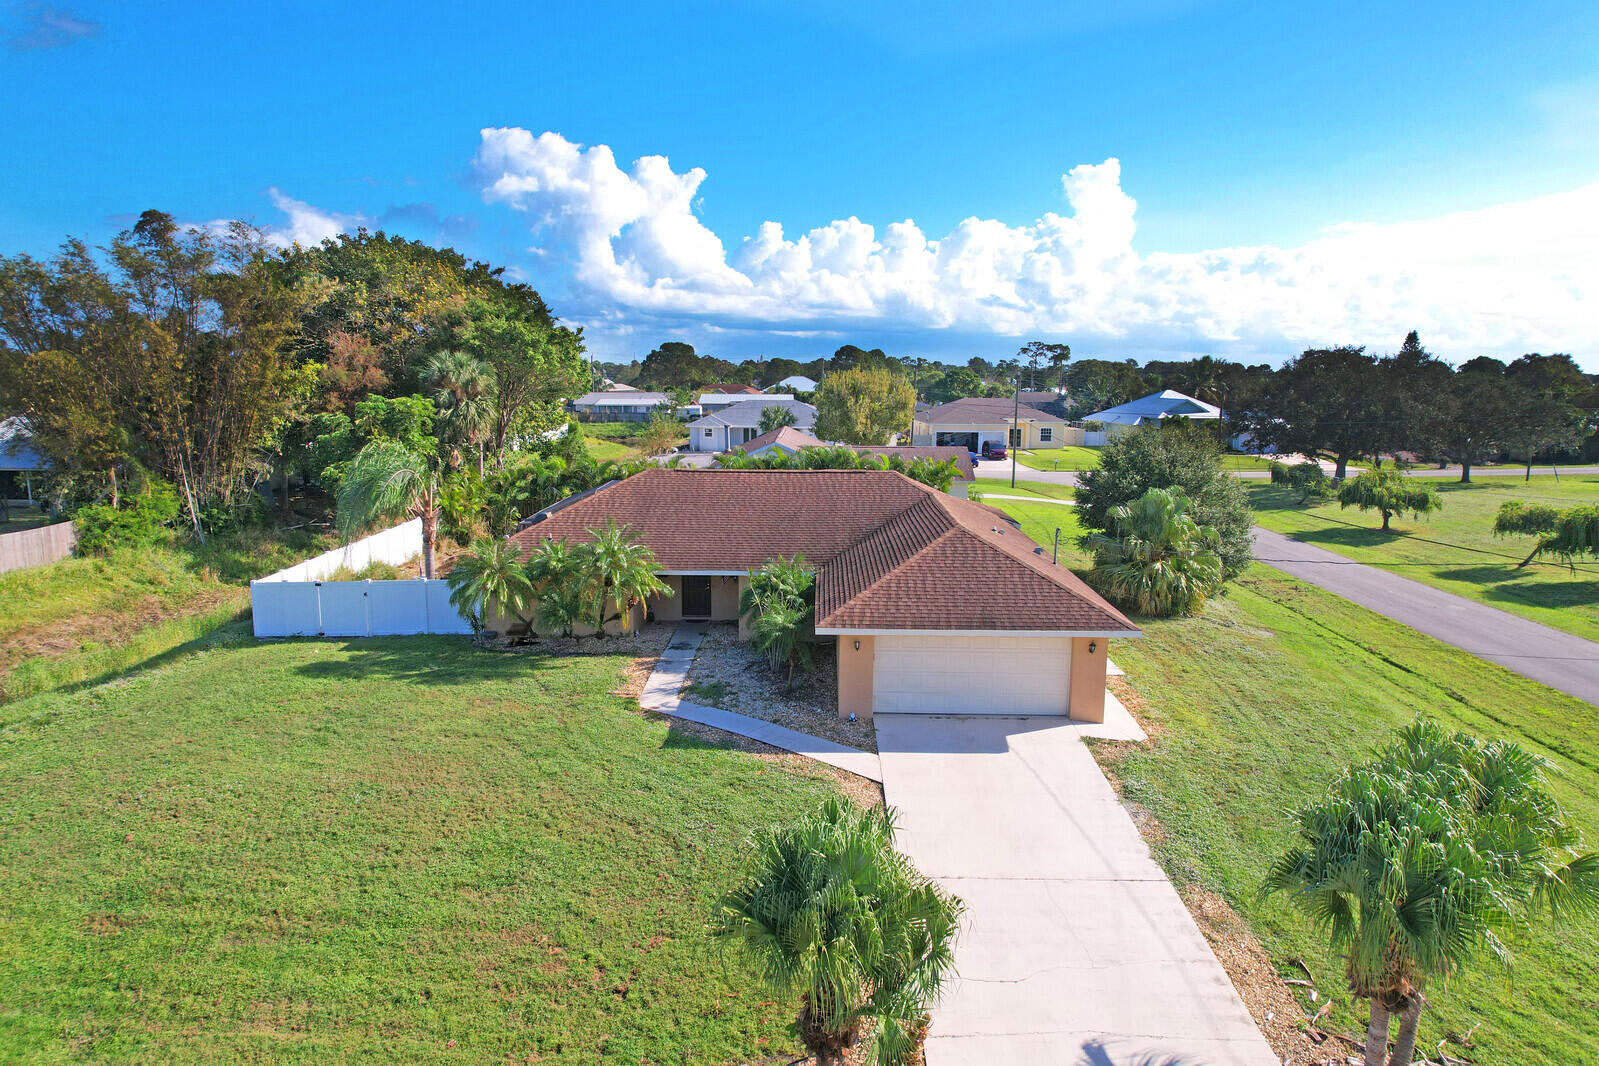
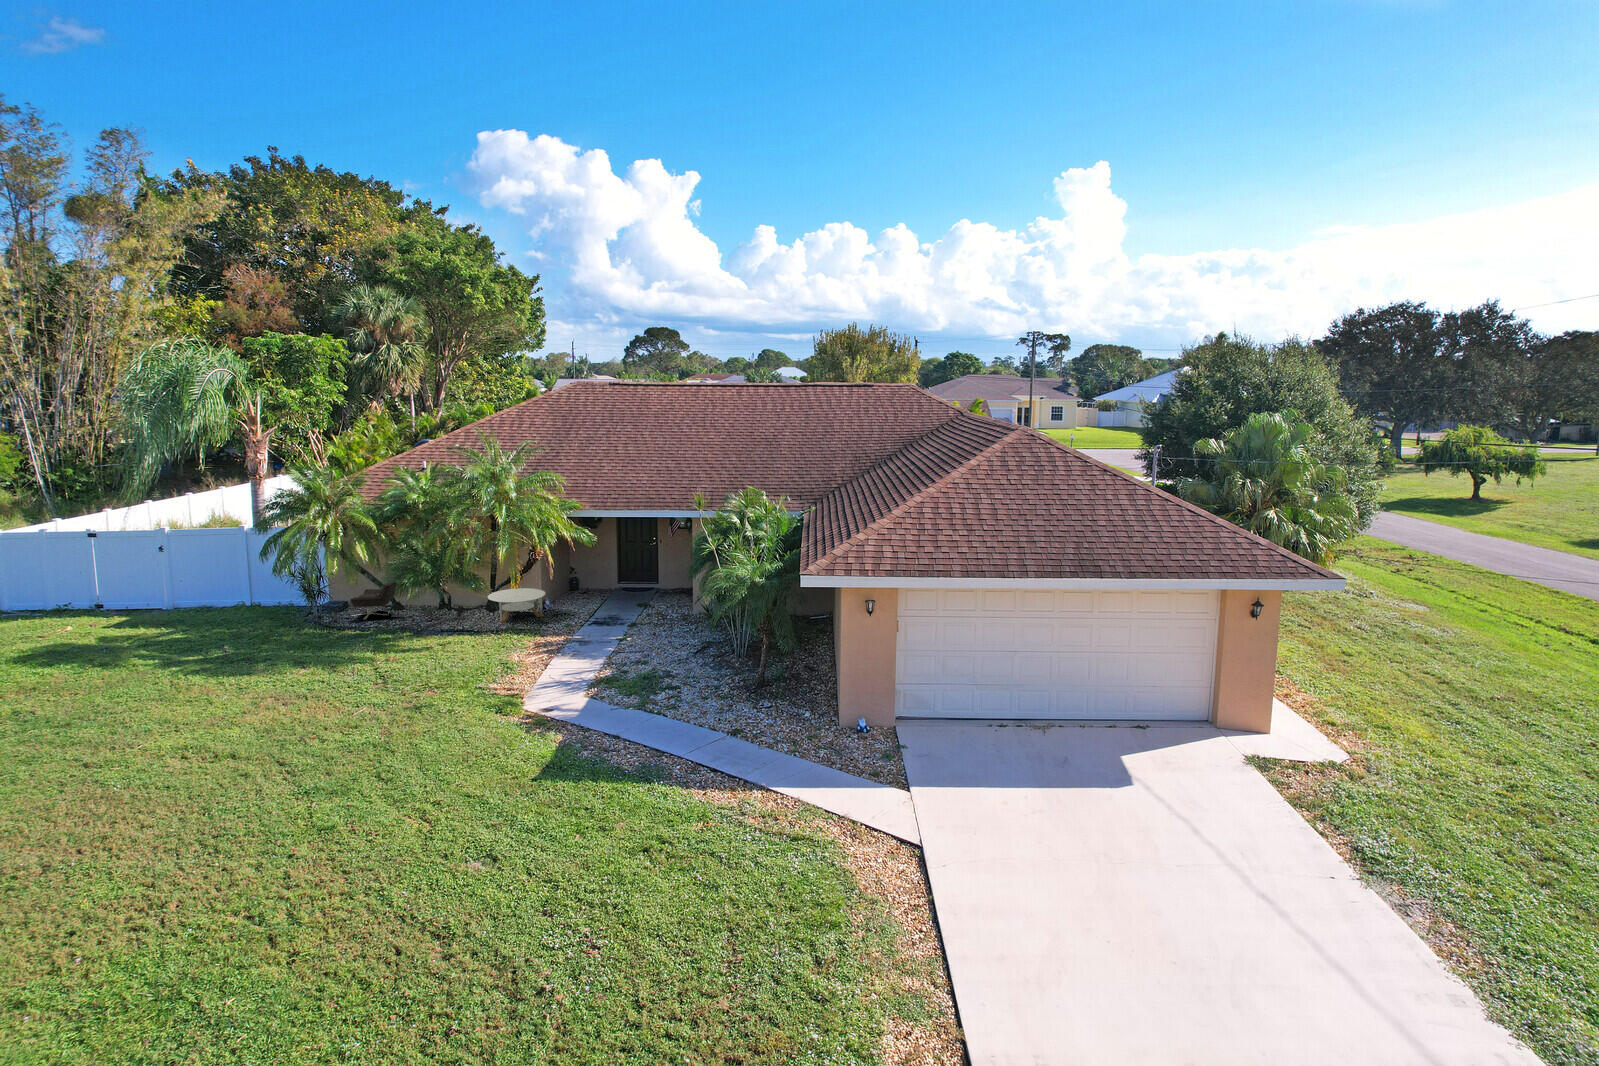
round table: none [598,622,637,647] -> present [488,588,545,623]

